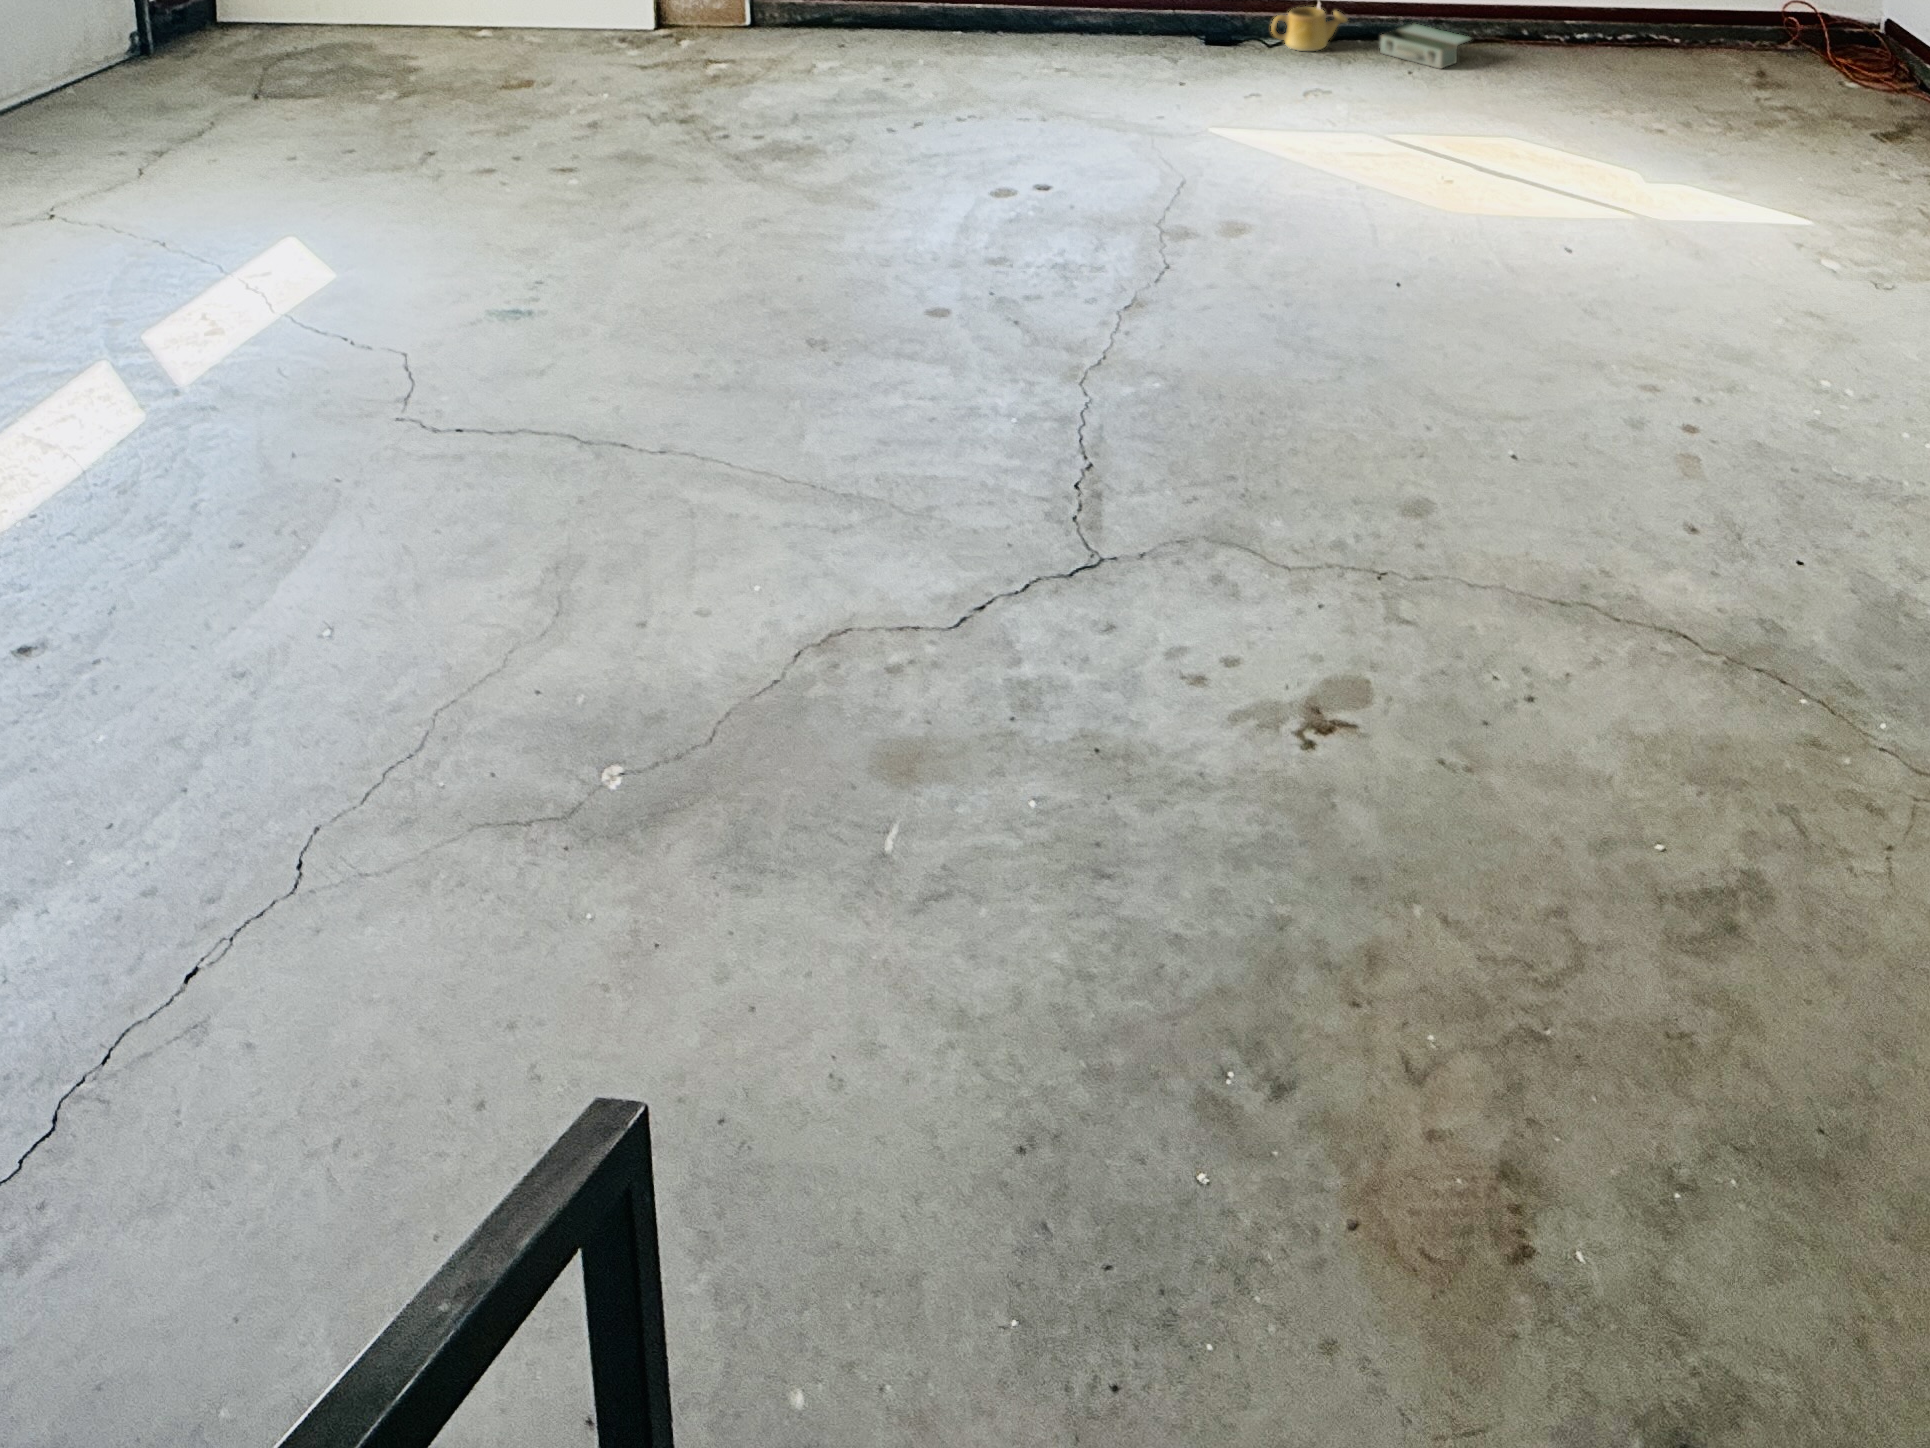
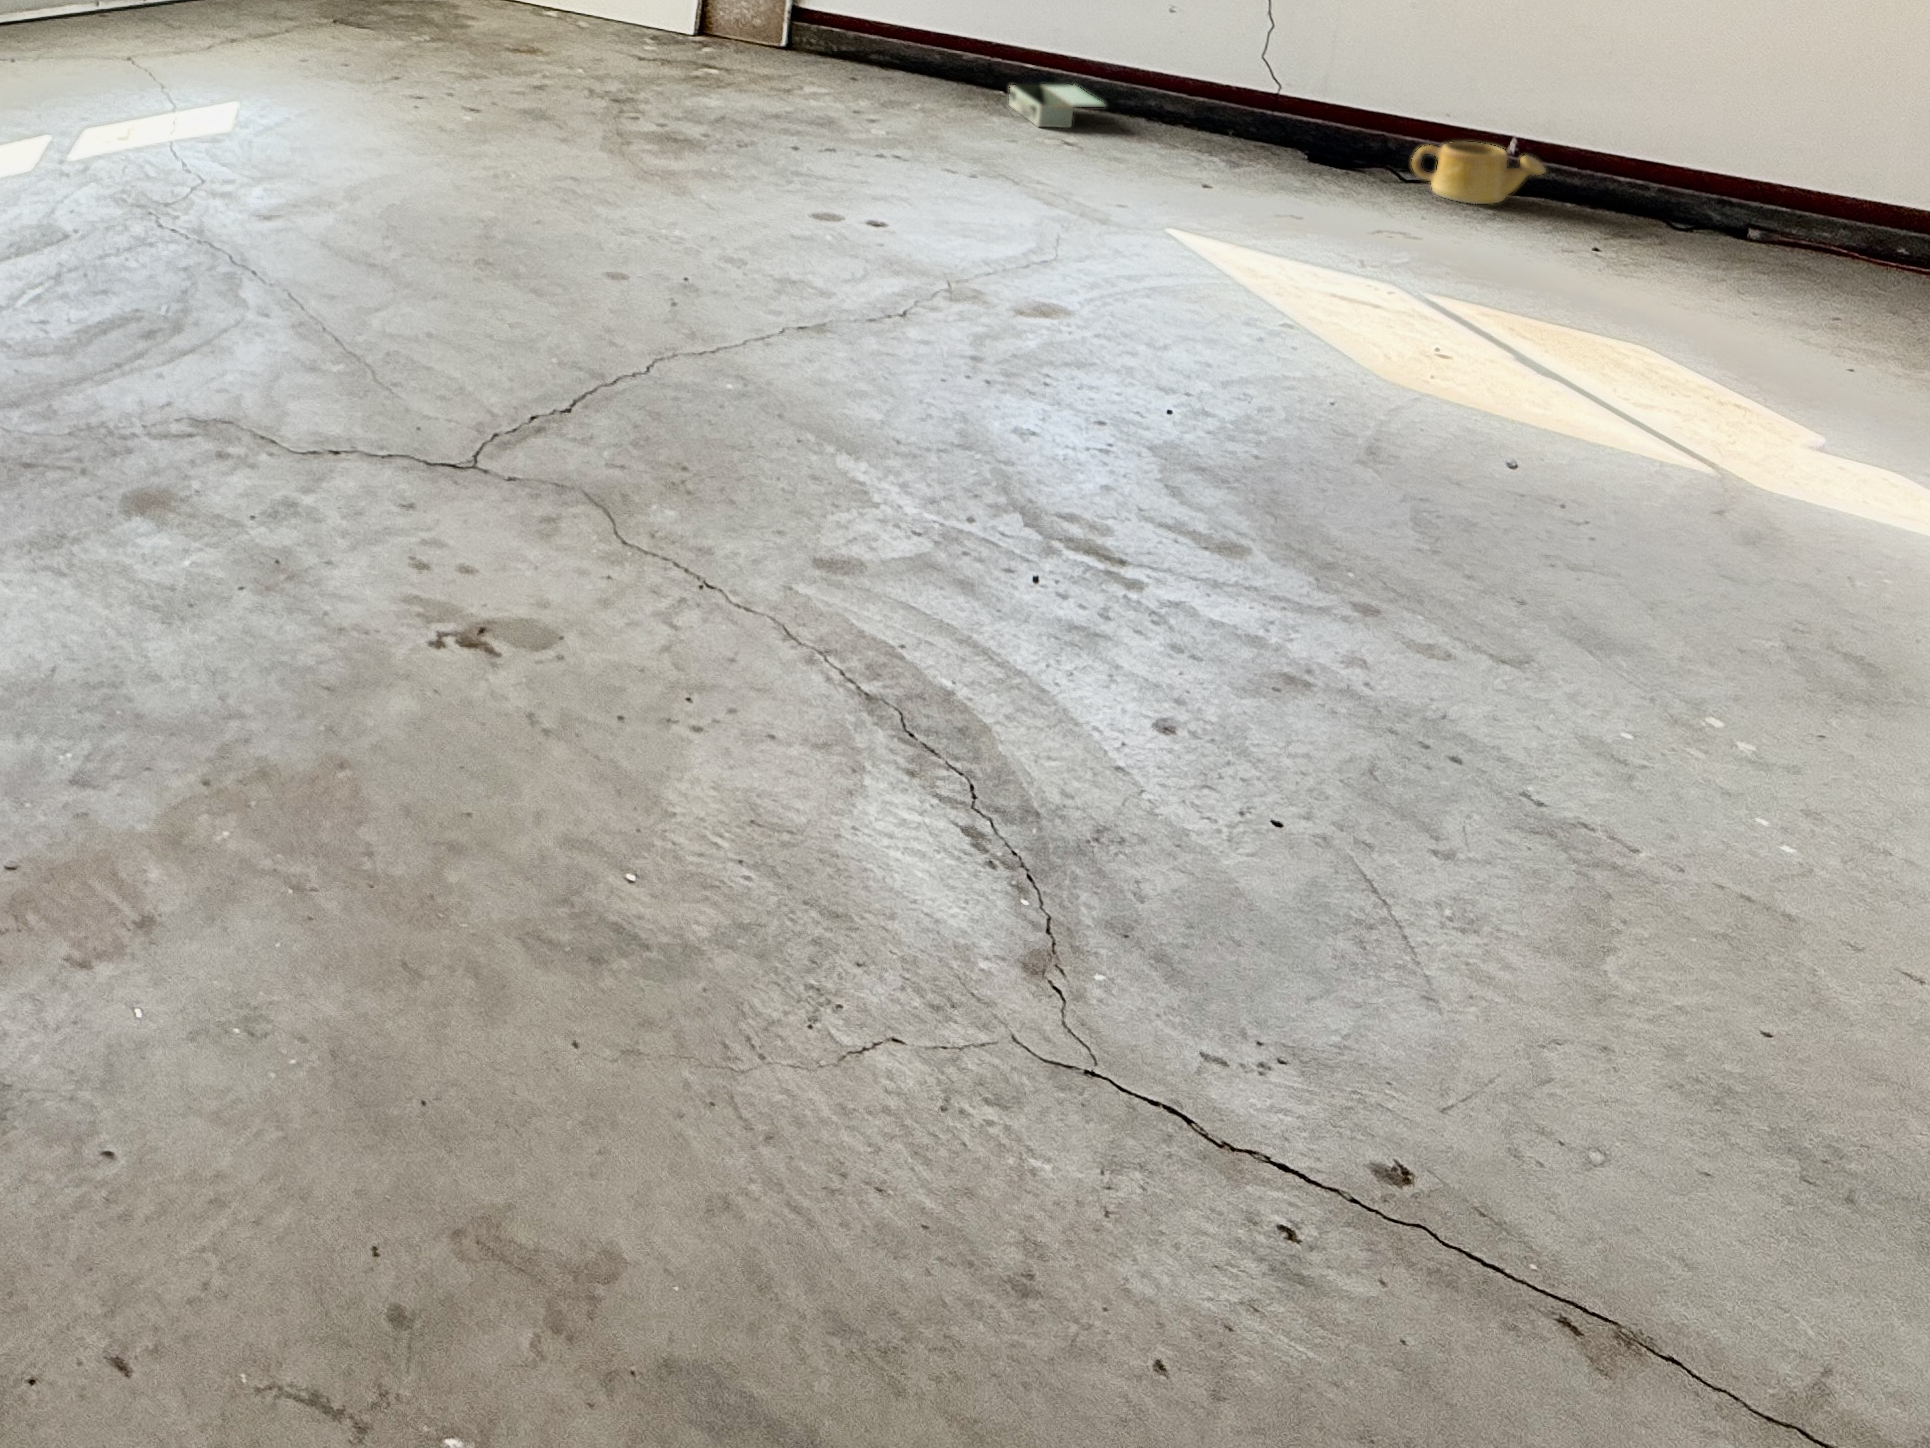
toolbox: present [1380,24,1471,68] -> present [1009,84,1104,128]

